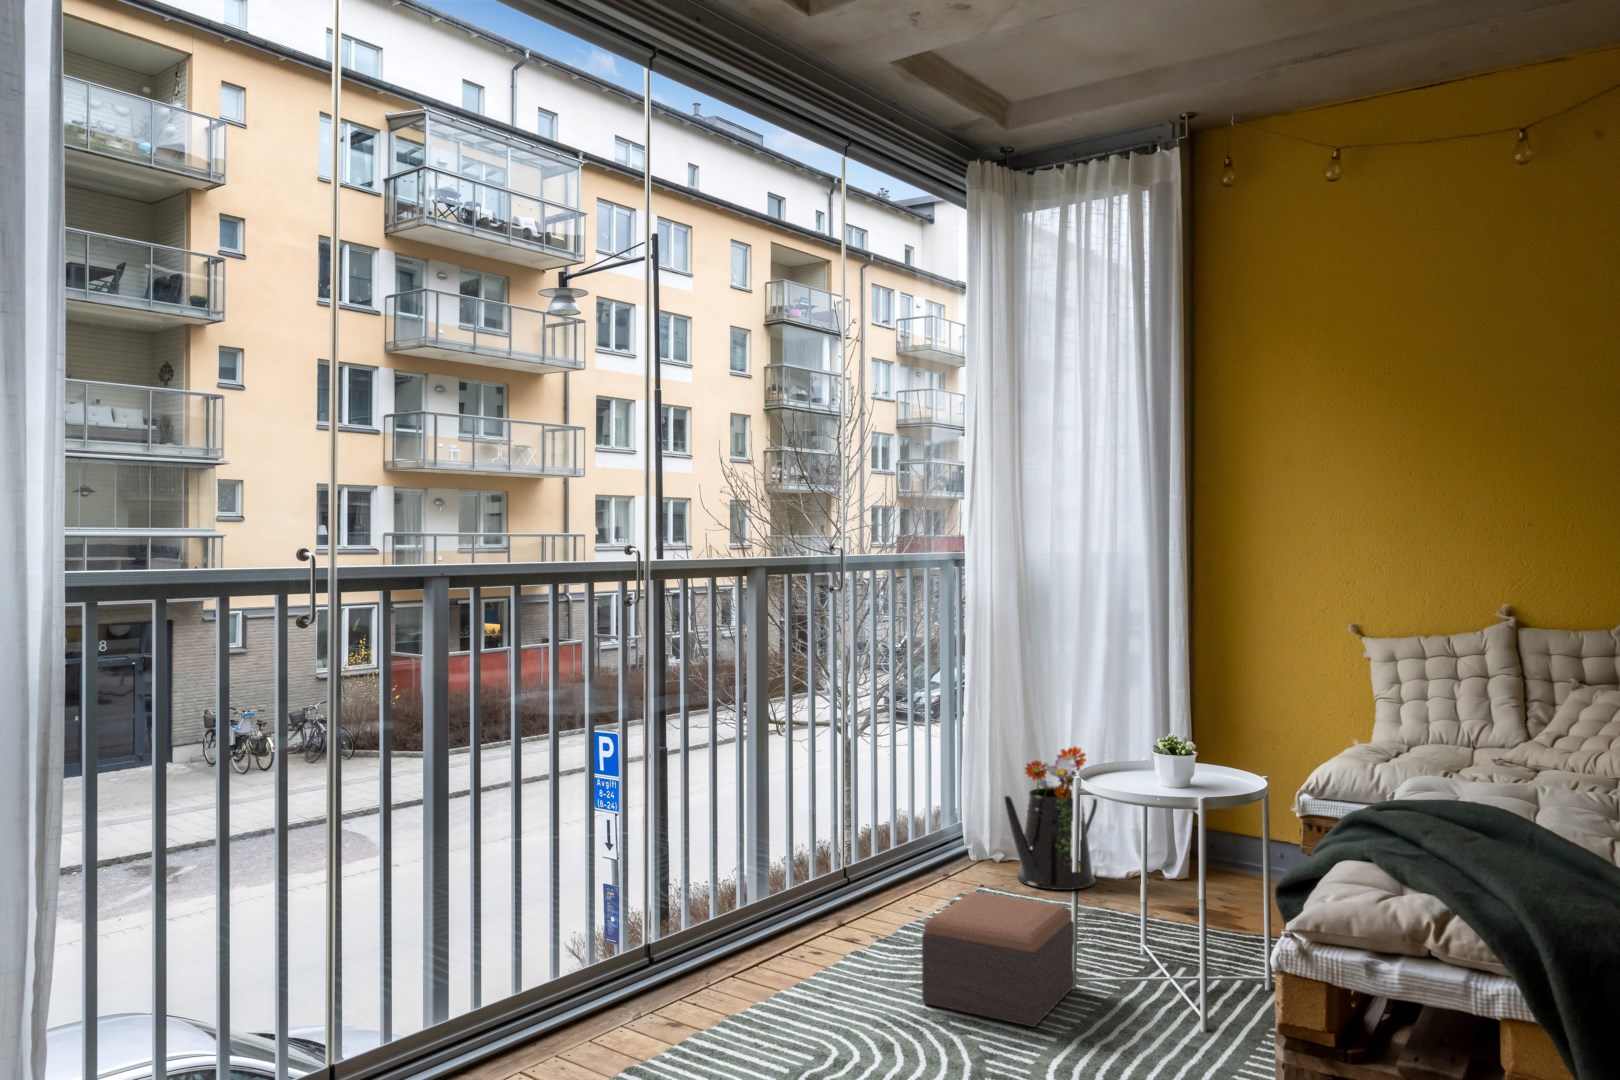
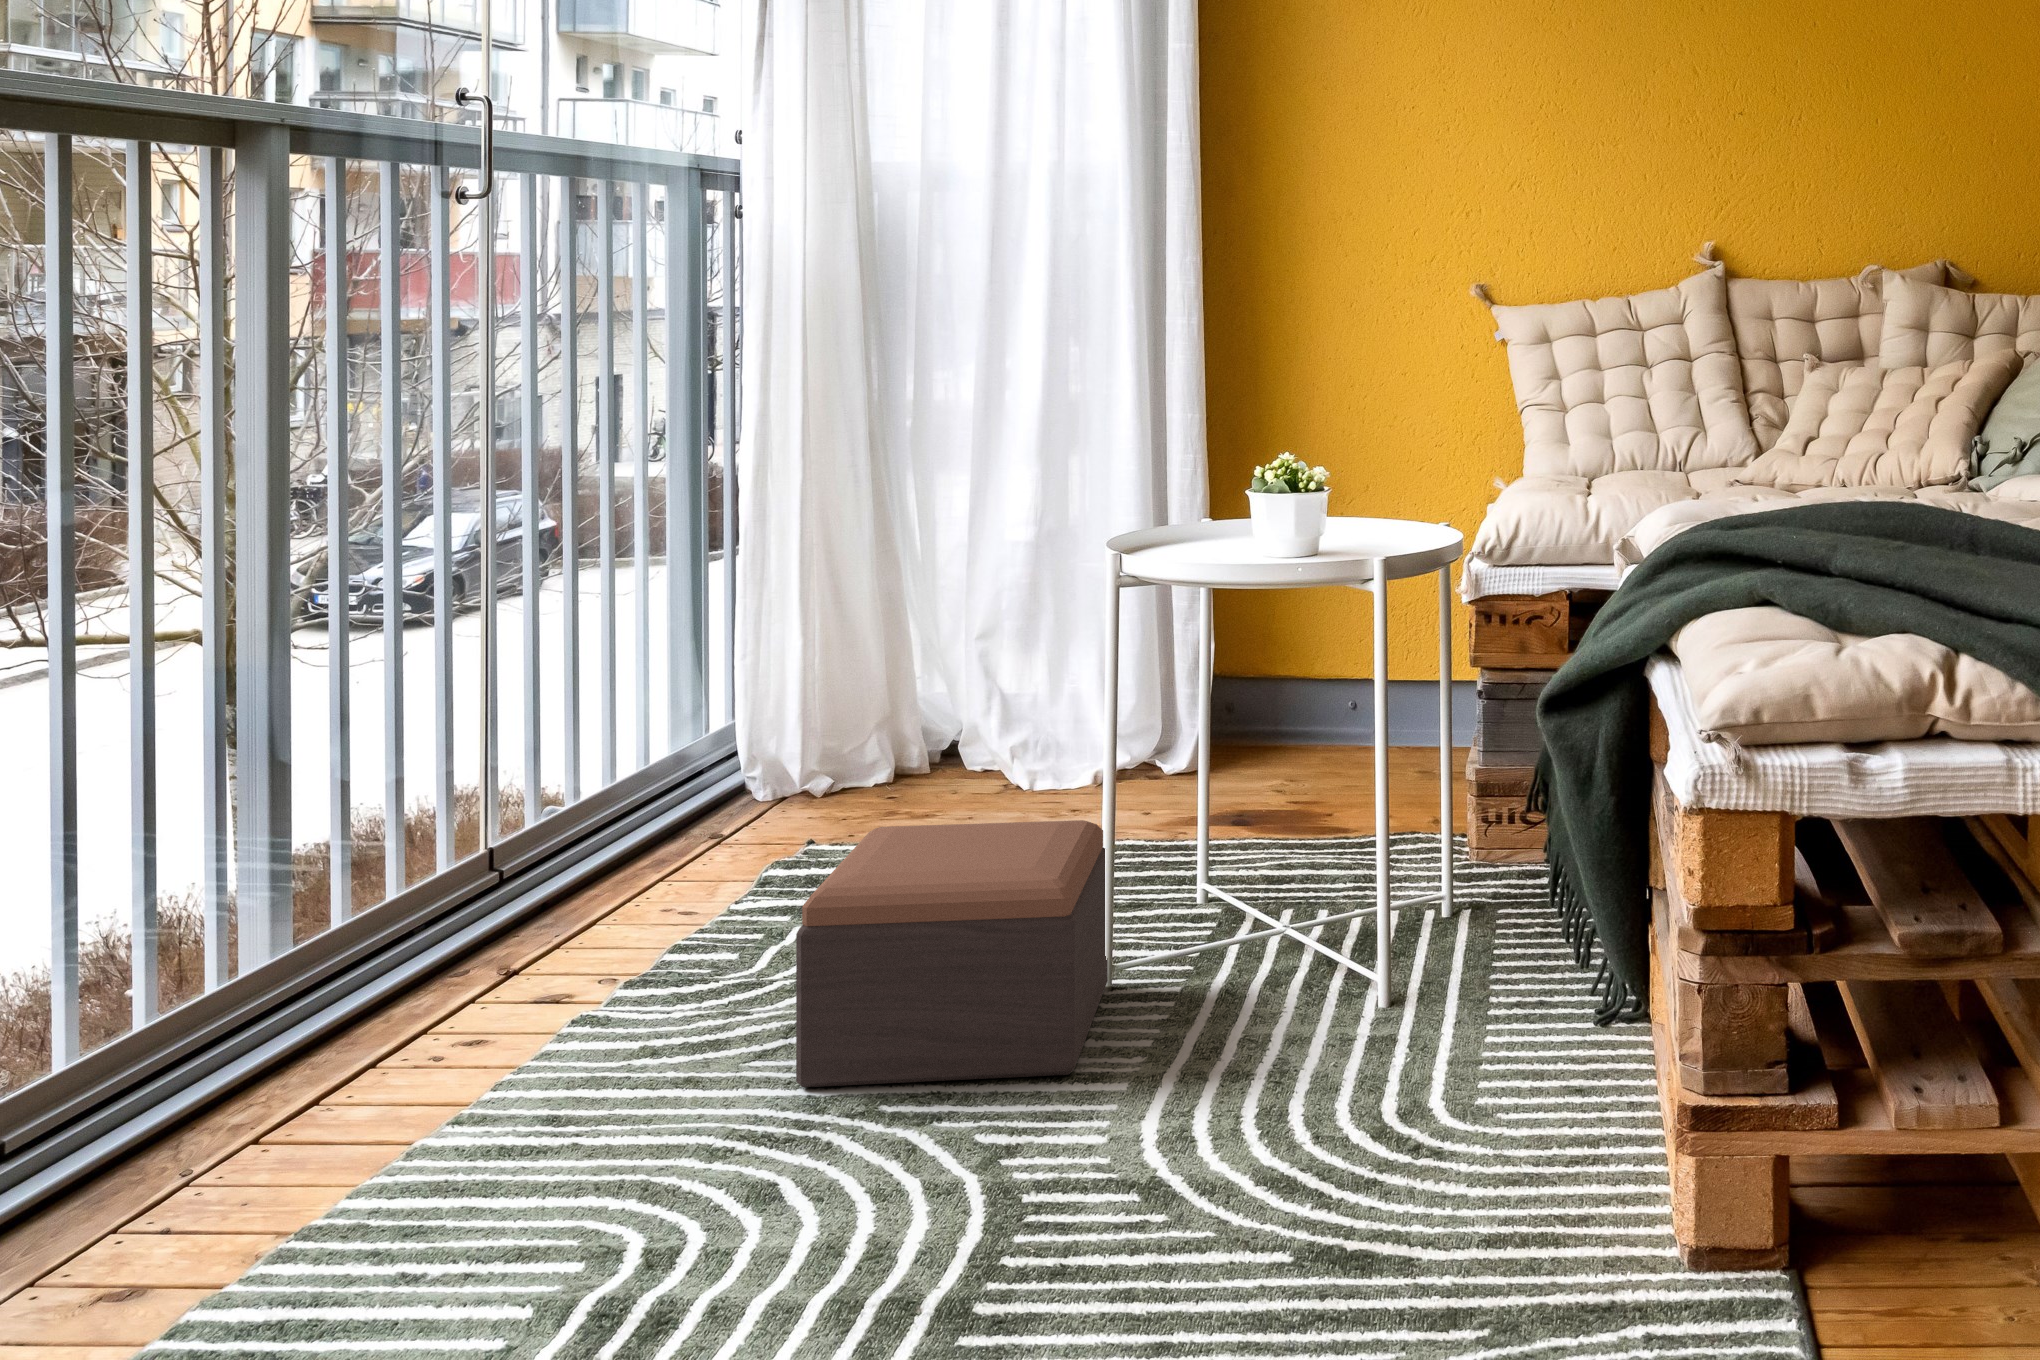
watering can: present [1004,746,1097,890] -> none [861,532,1040,823]

